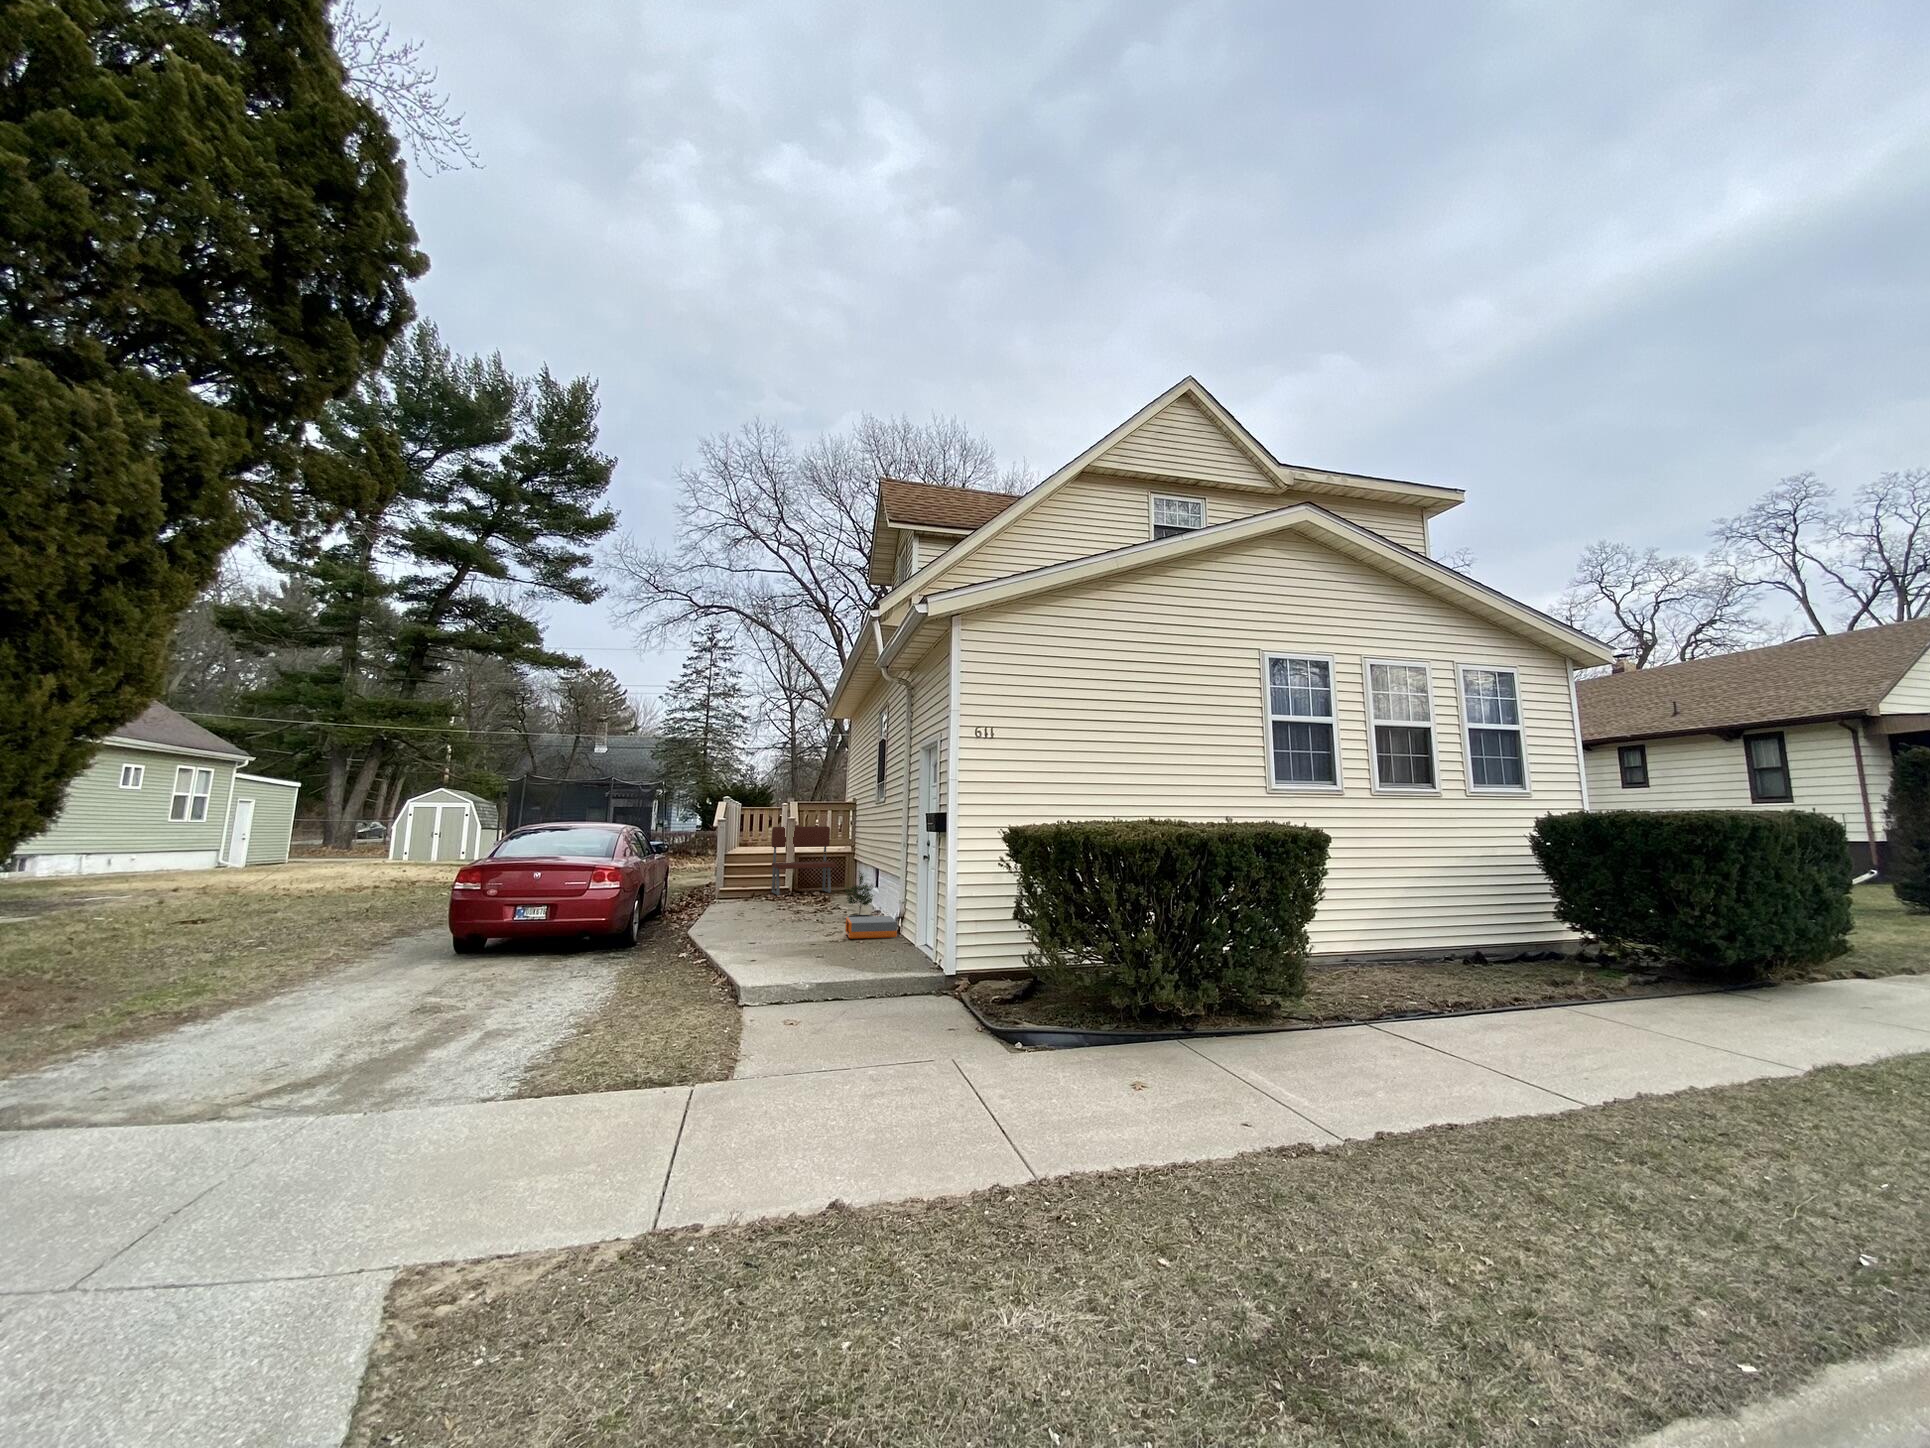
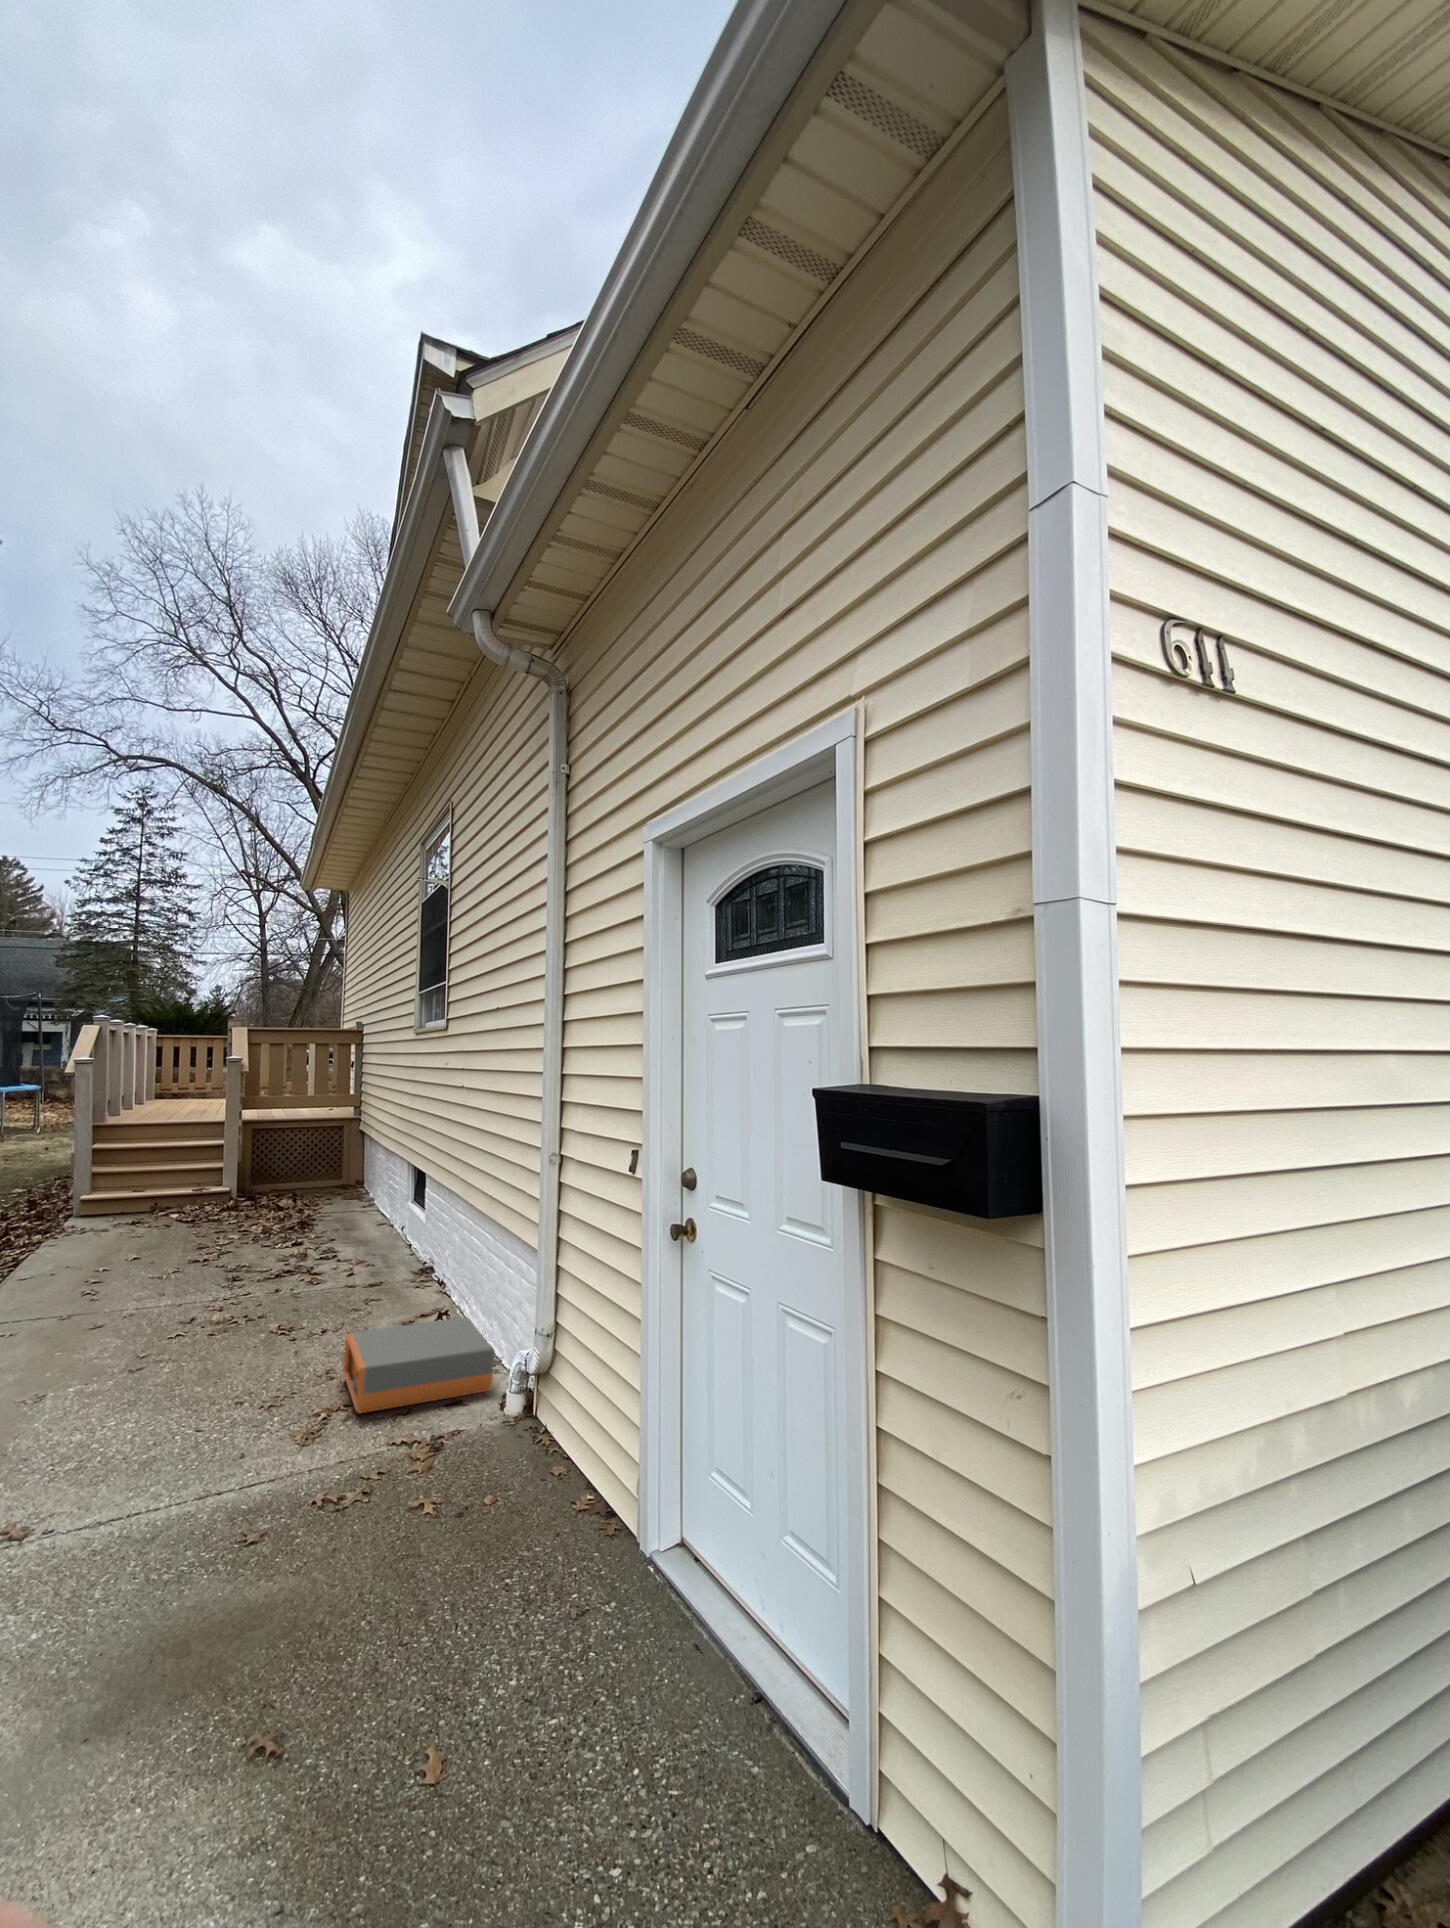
bench: present [771,826,836,895] -> none [190,1072,321,1201]
potted tree: present [845,873,873,917] -> none [336,1176,411,1292]

